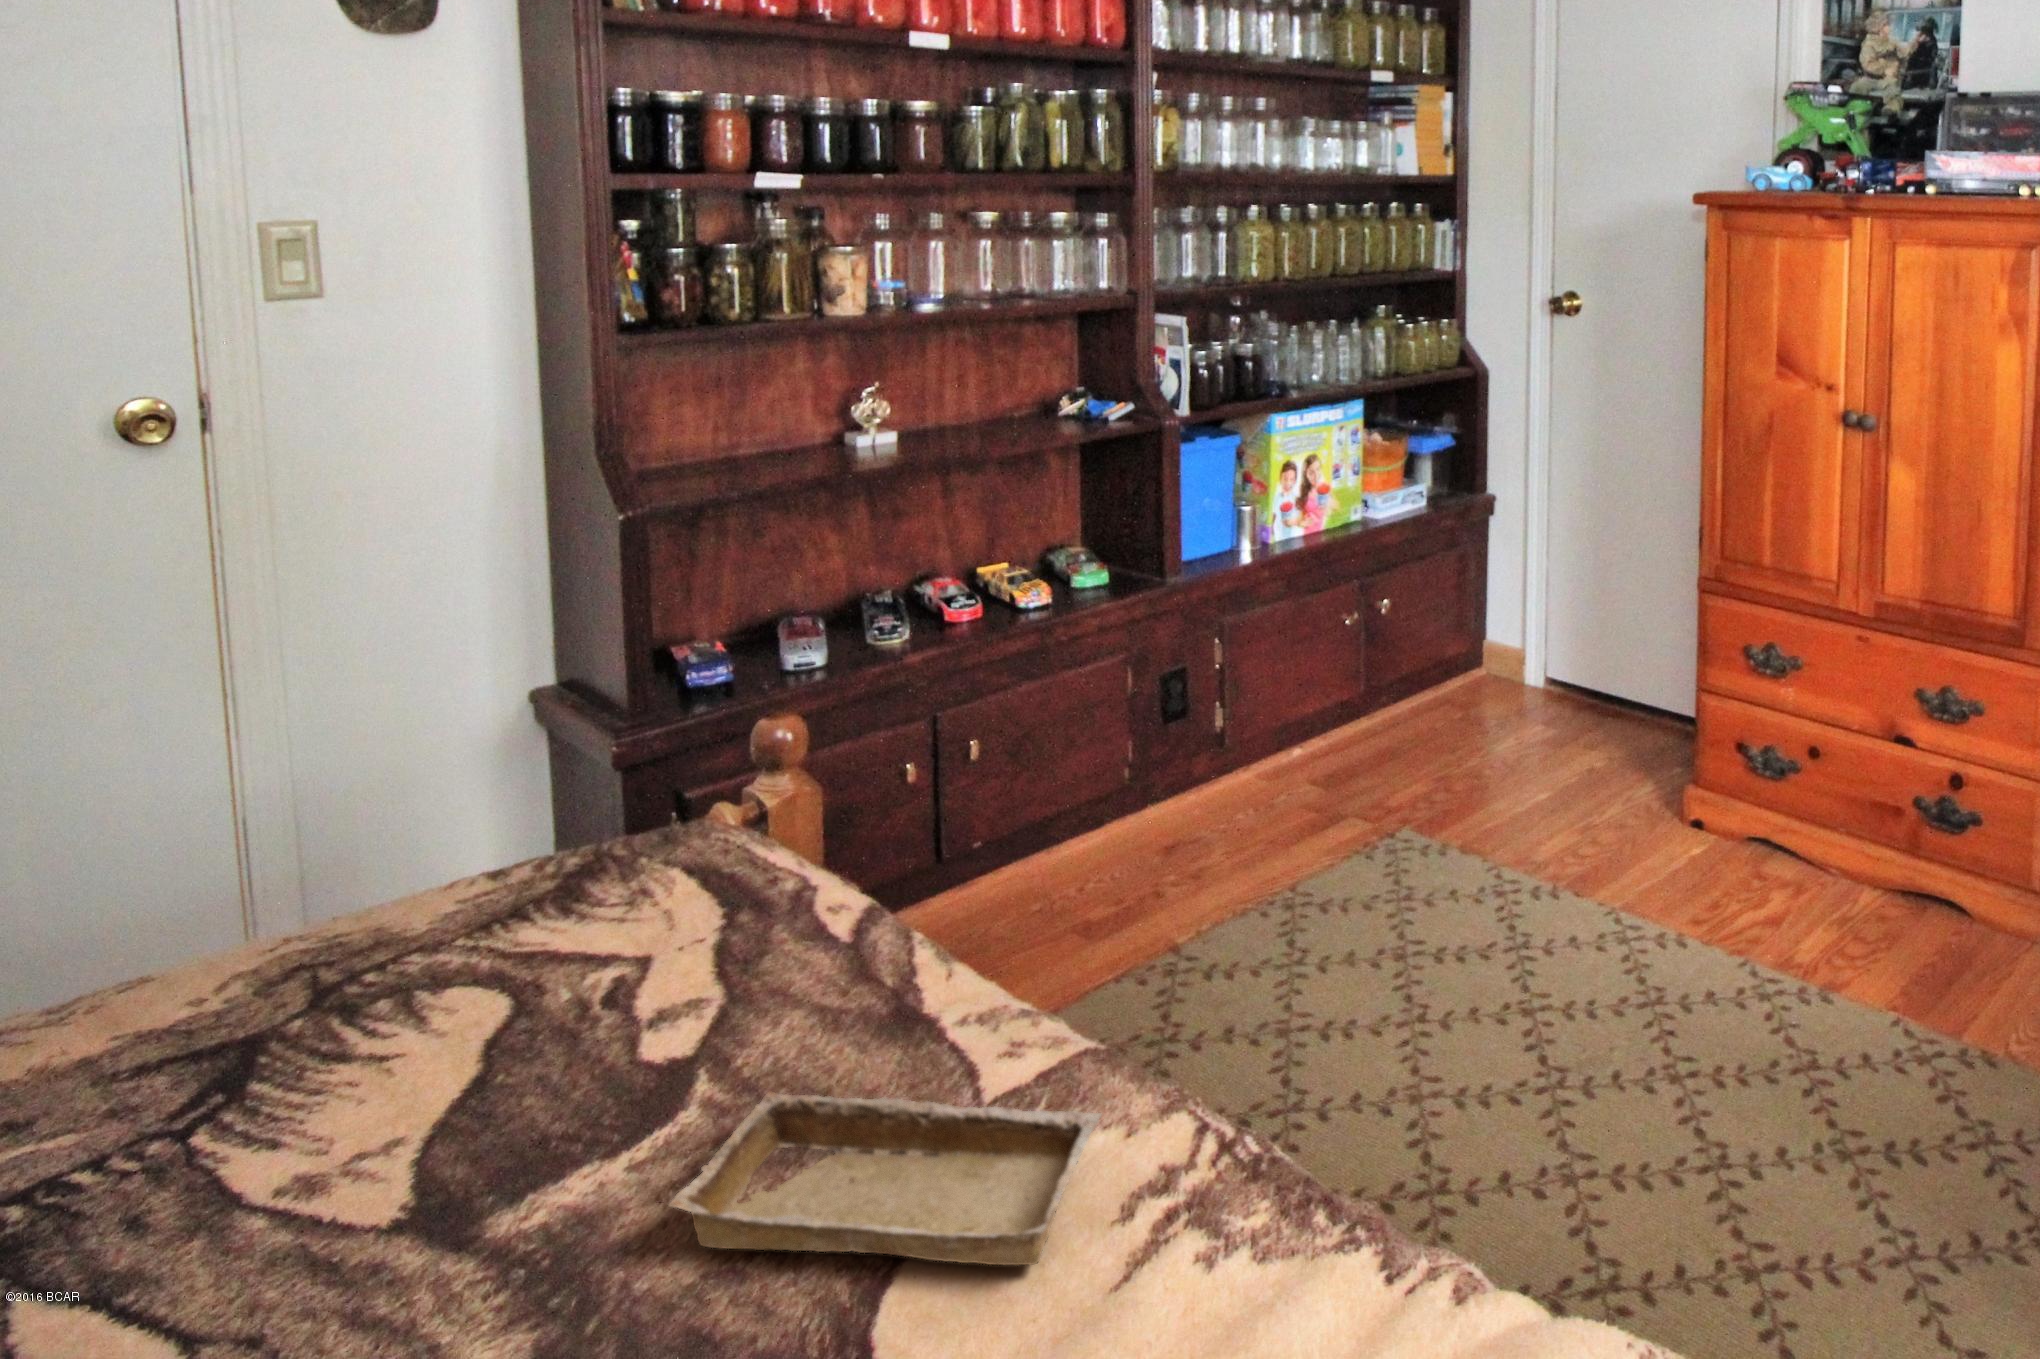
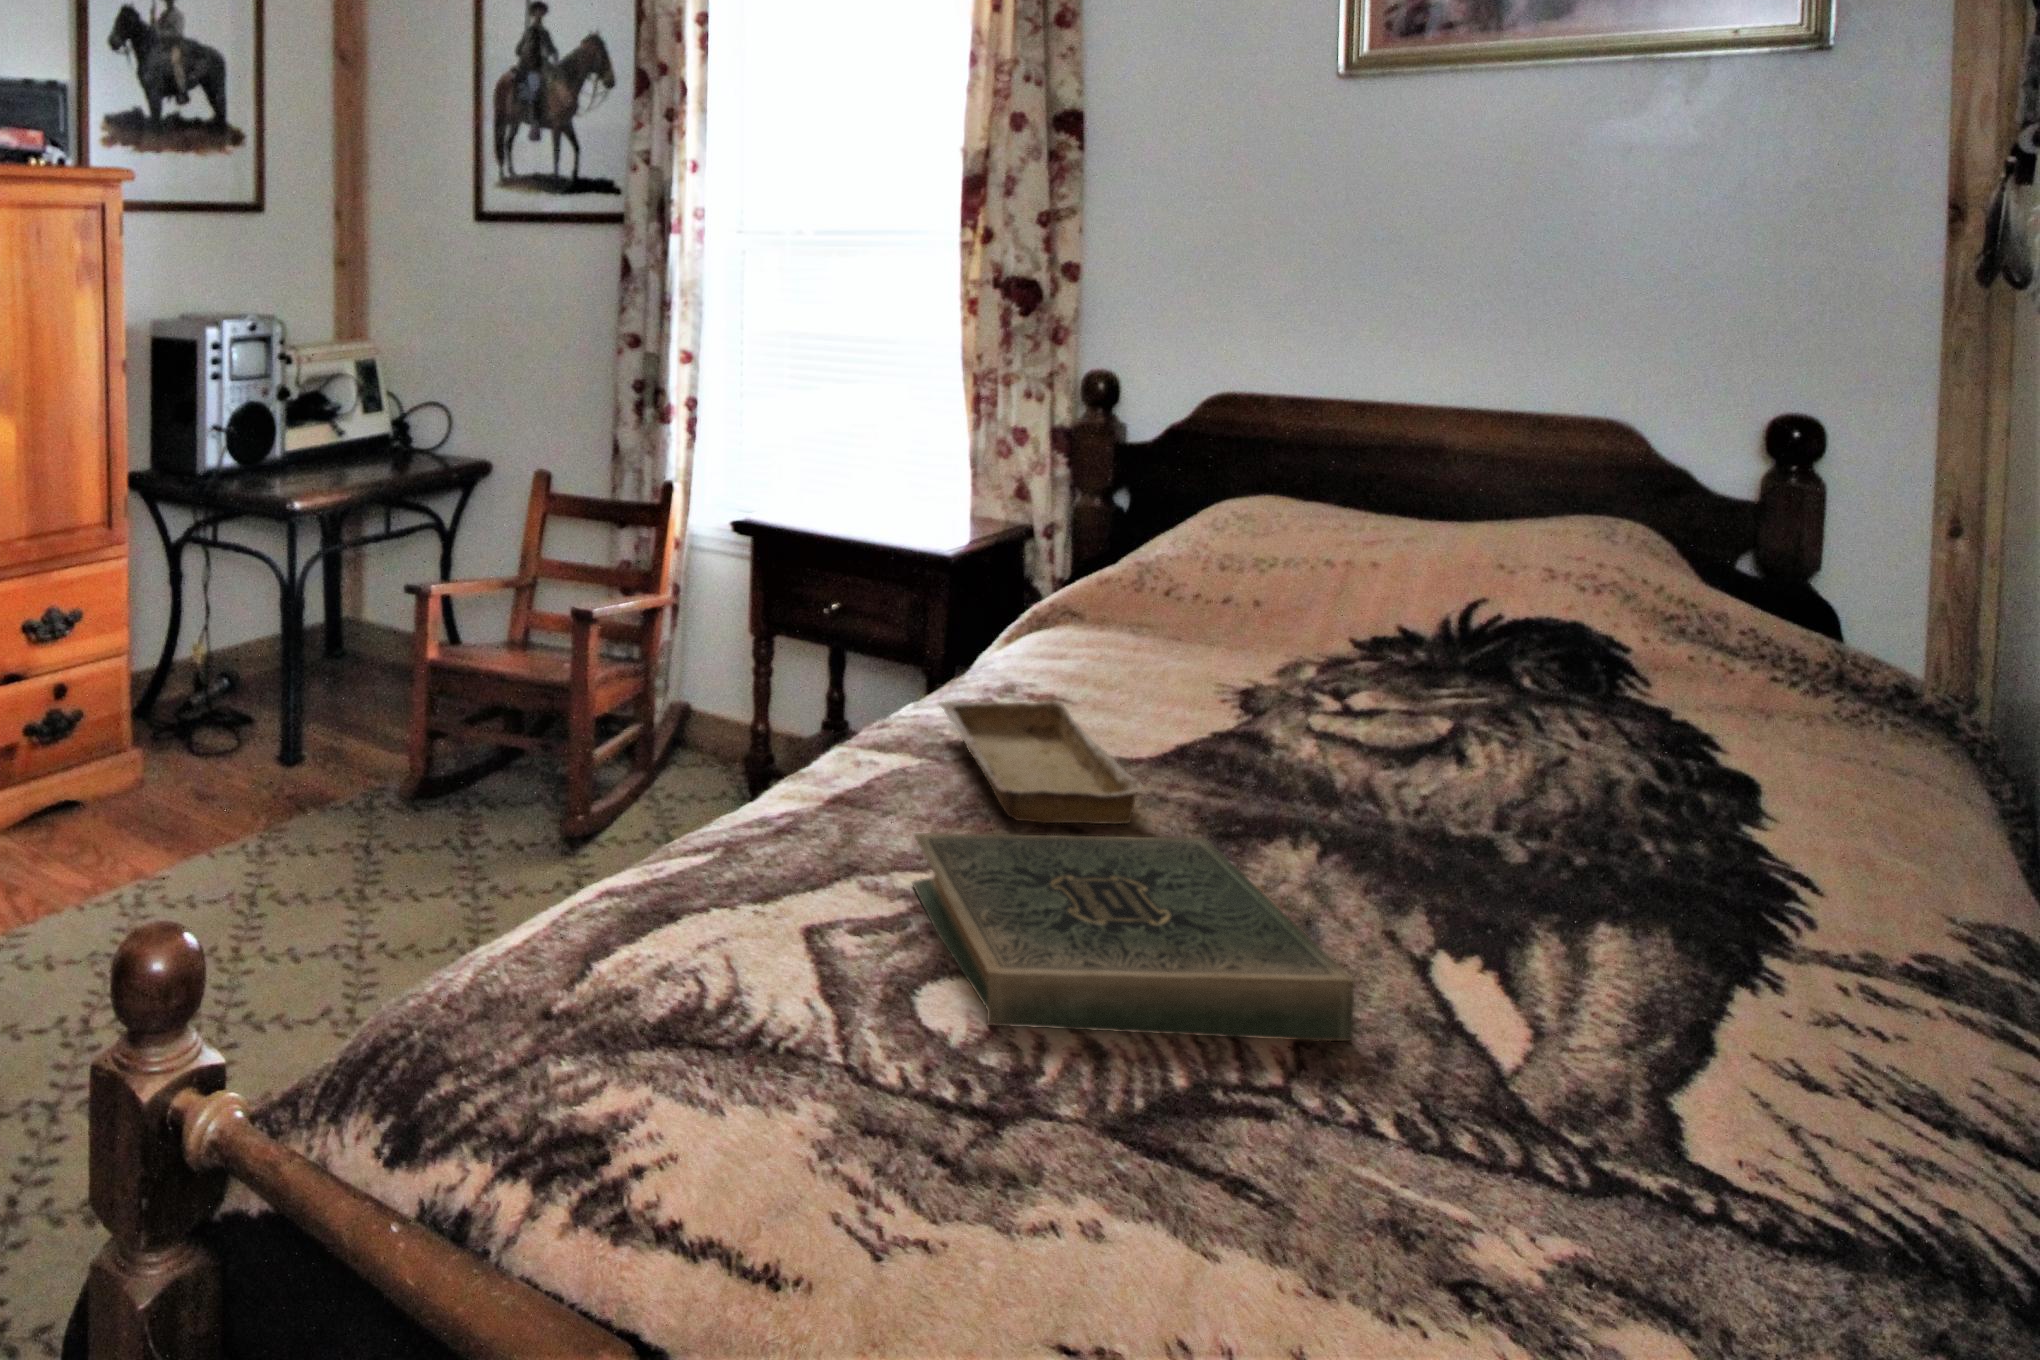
hardback book: none [175,979,673,1227] -> present [912,833,1355,1041]

